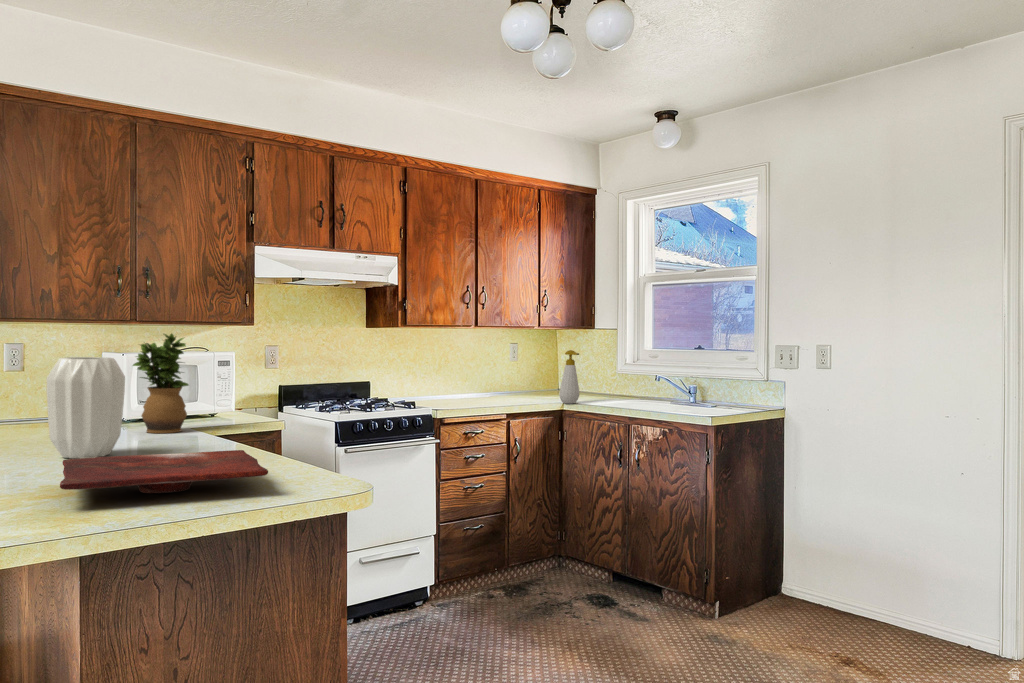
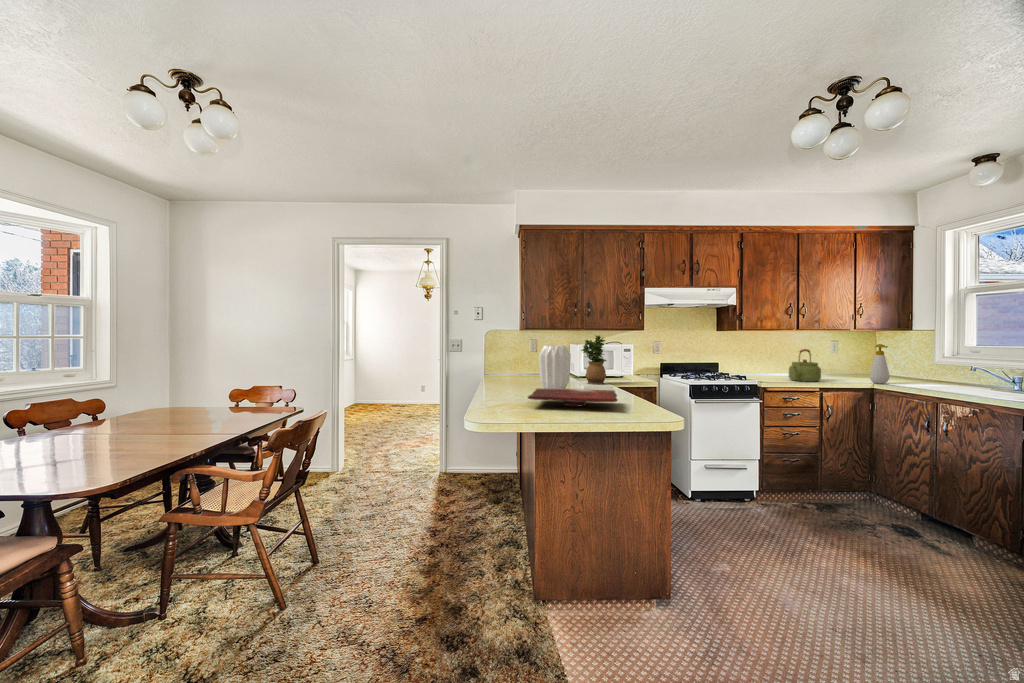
kettle: none [466,357,506,405] -> present [789,349,821,382]

